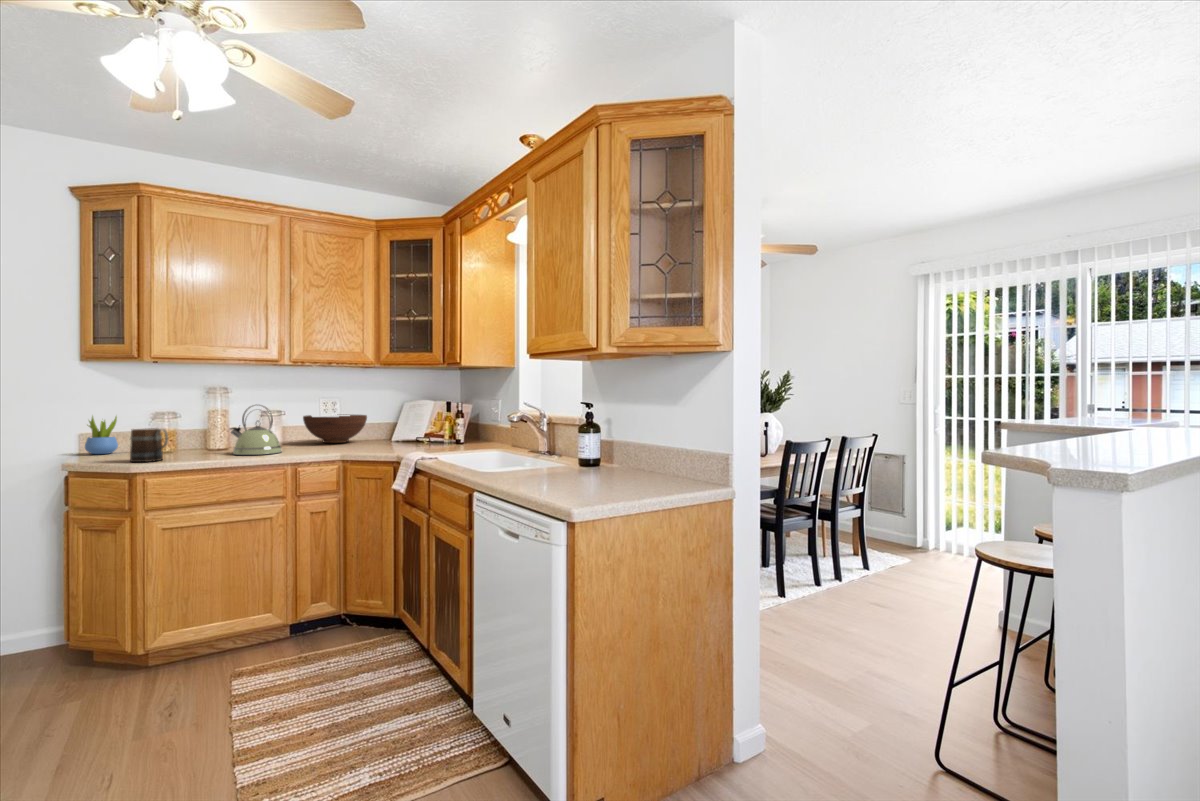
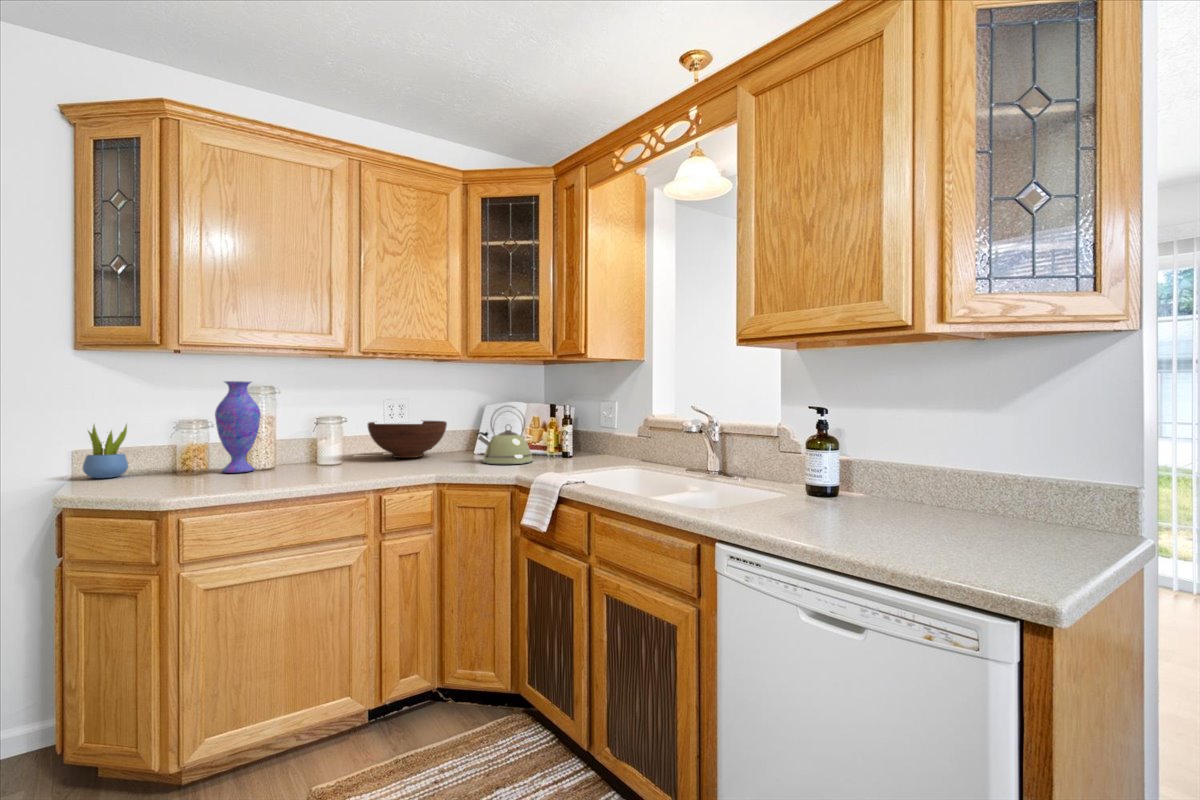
vase: none [181,384,216,451] -> present [215,381,261,473]
kettle: present [231,405,282,455] -> present [477,406,533,464]
mug: present [130,428,168,462] -> none [153,443,209,493]

